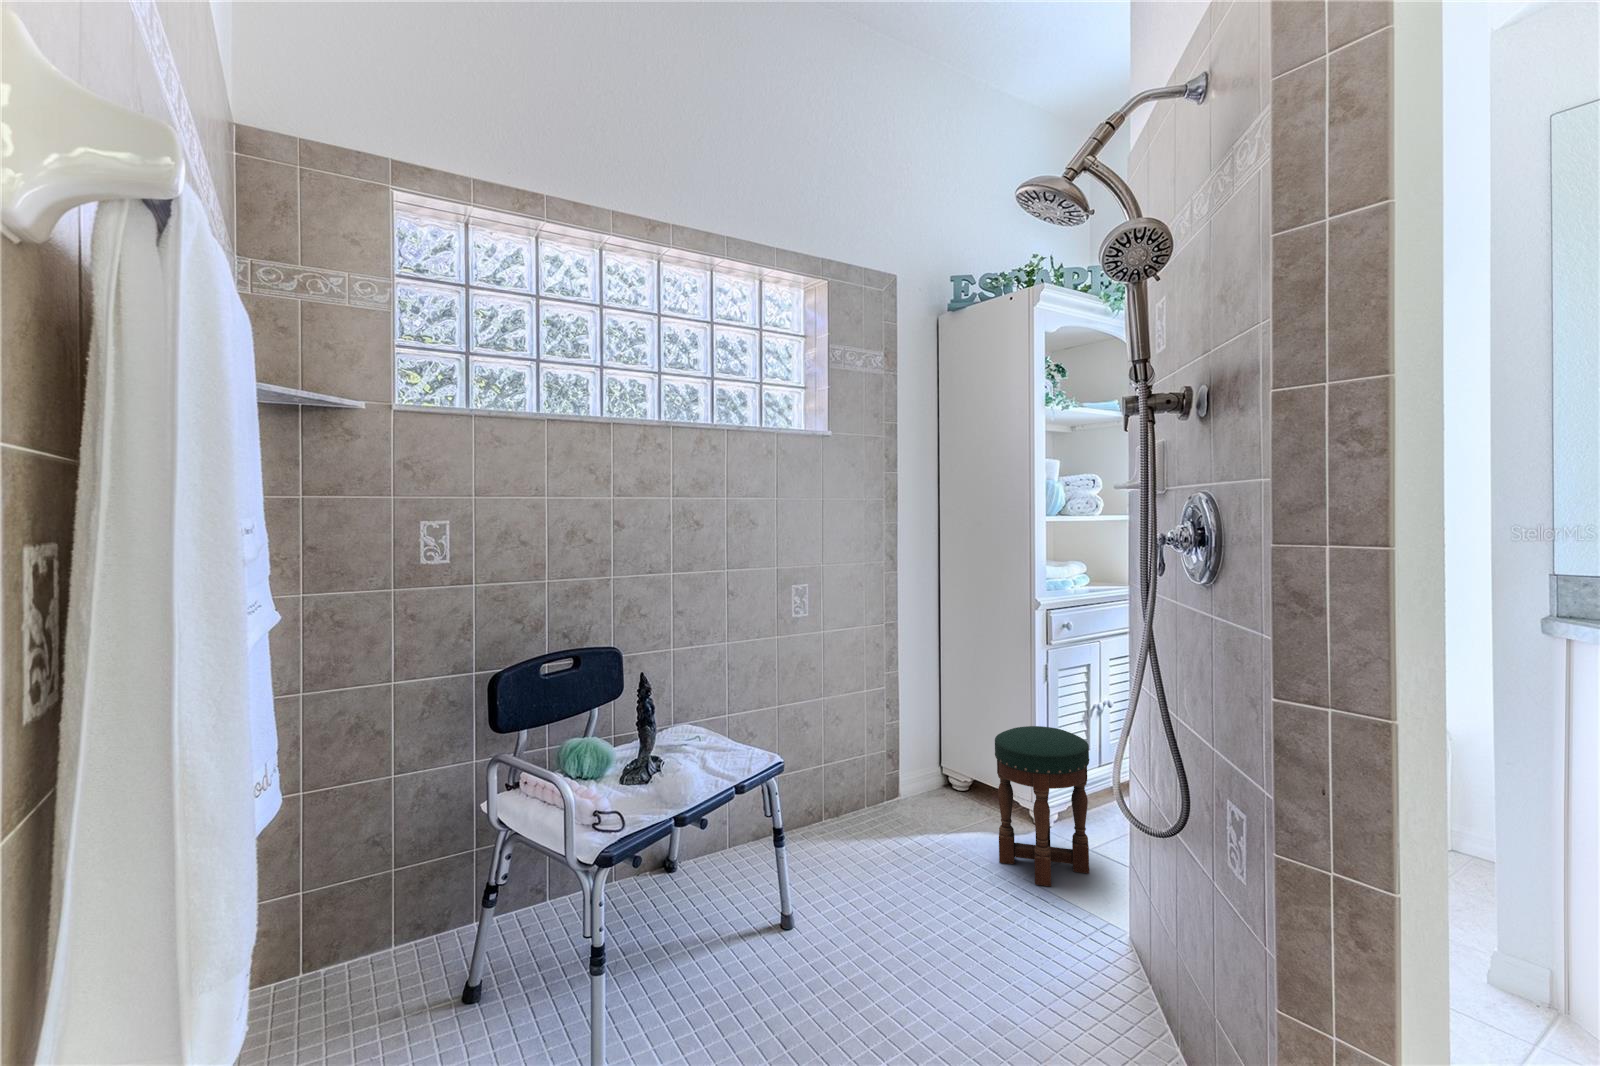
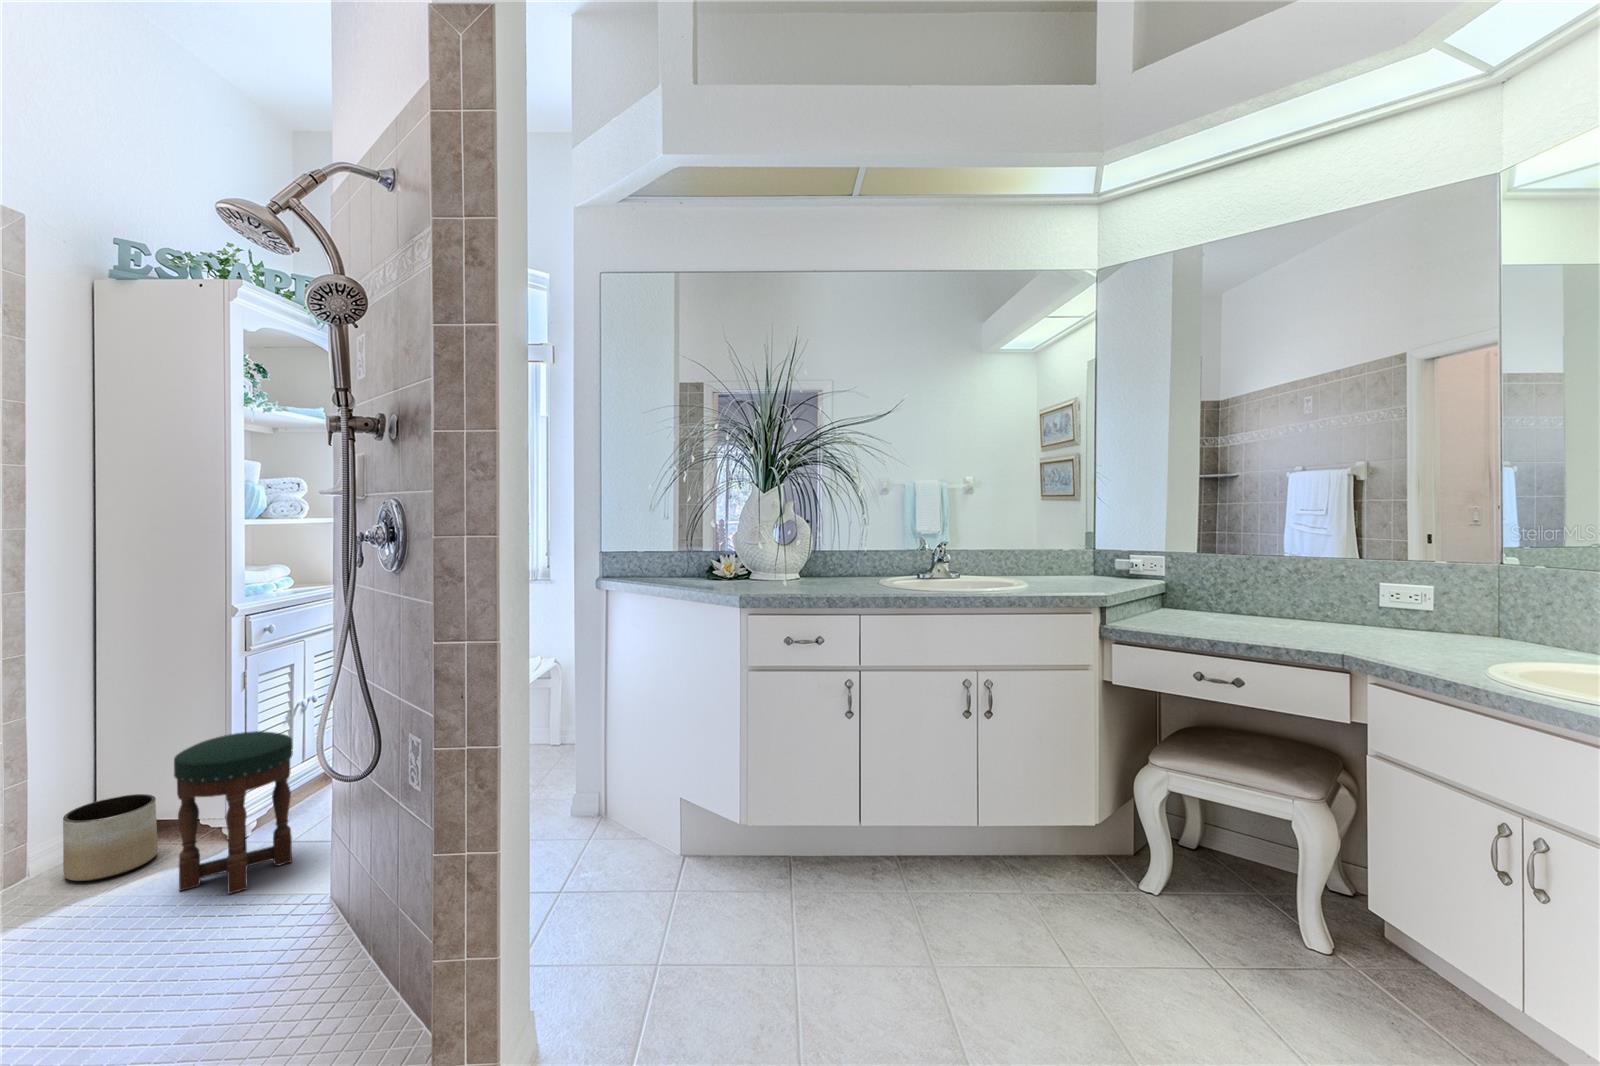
planter: none [927,756,985,826] -> present [63,794,158,881]

